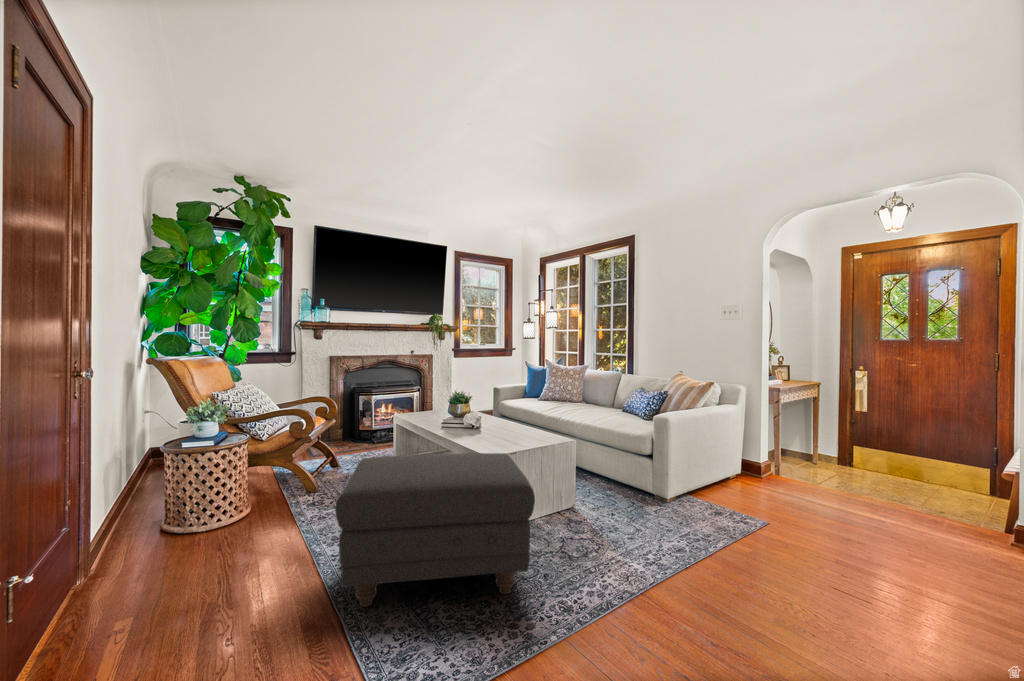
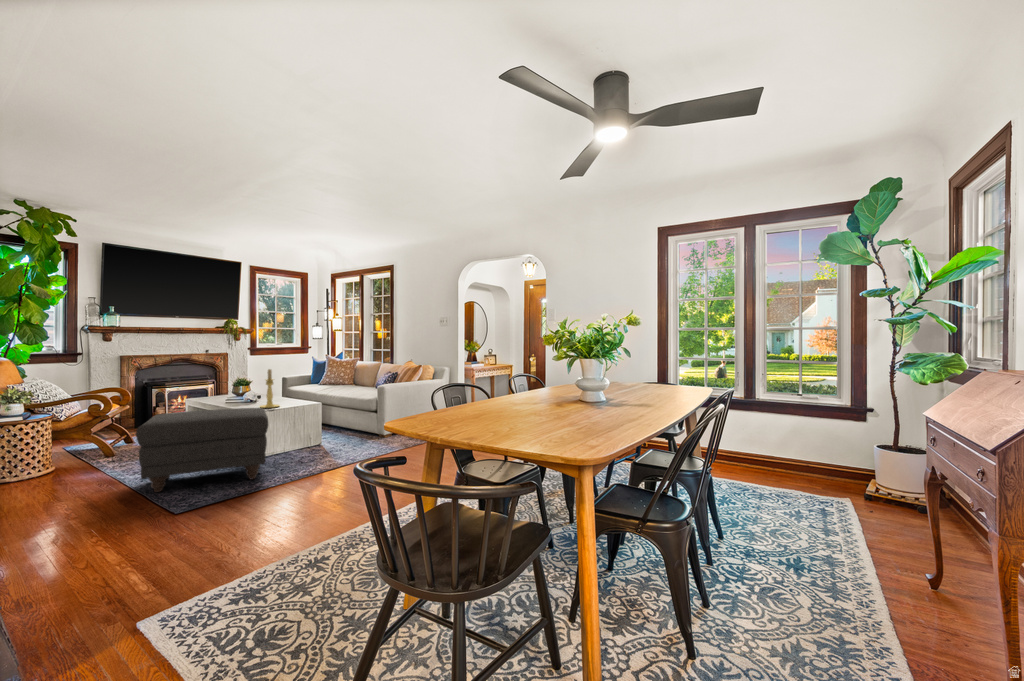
candle holder: none [493,386,522,448] -> present [260,369,279,408]

